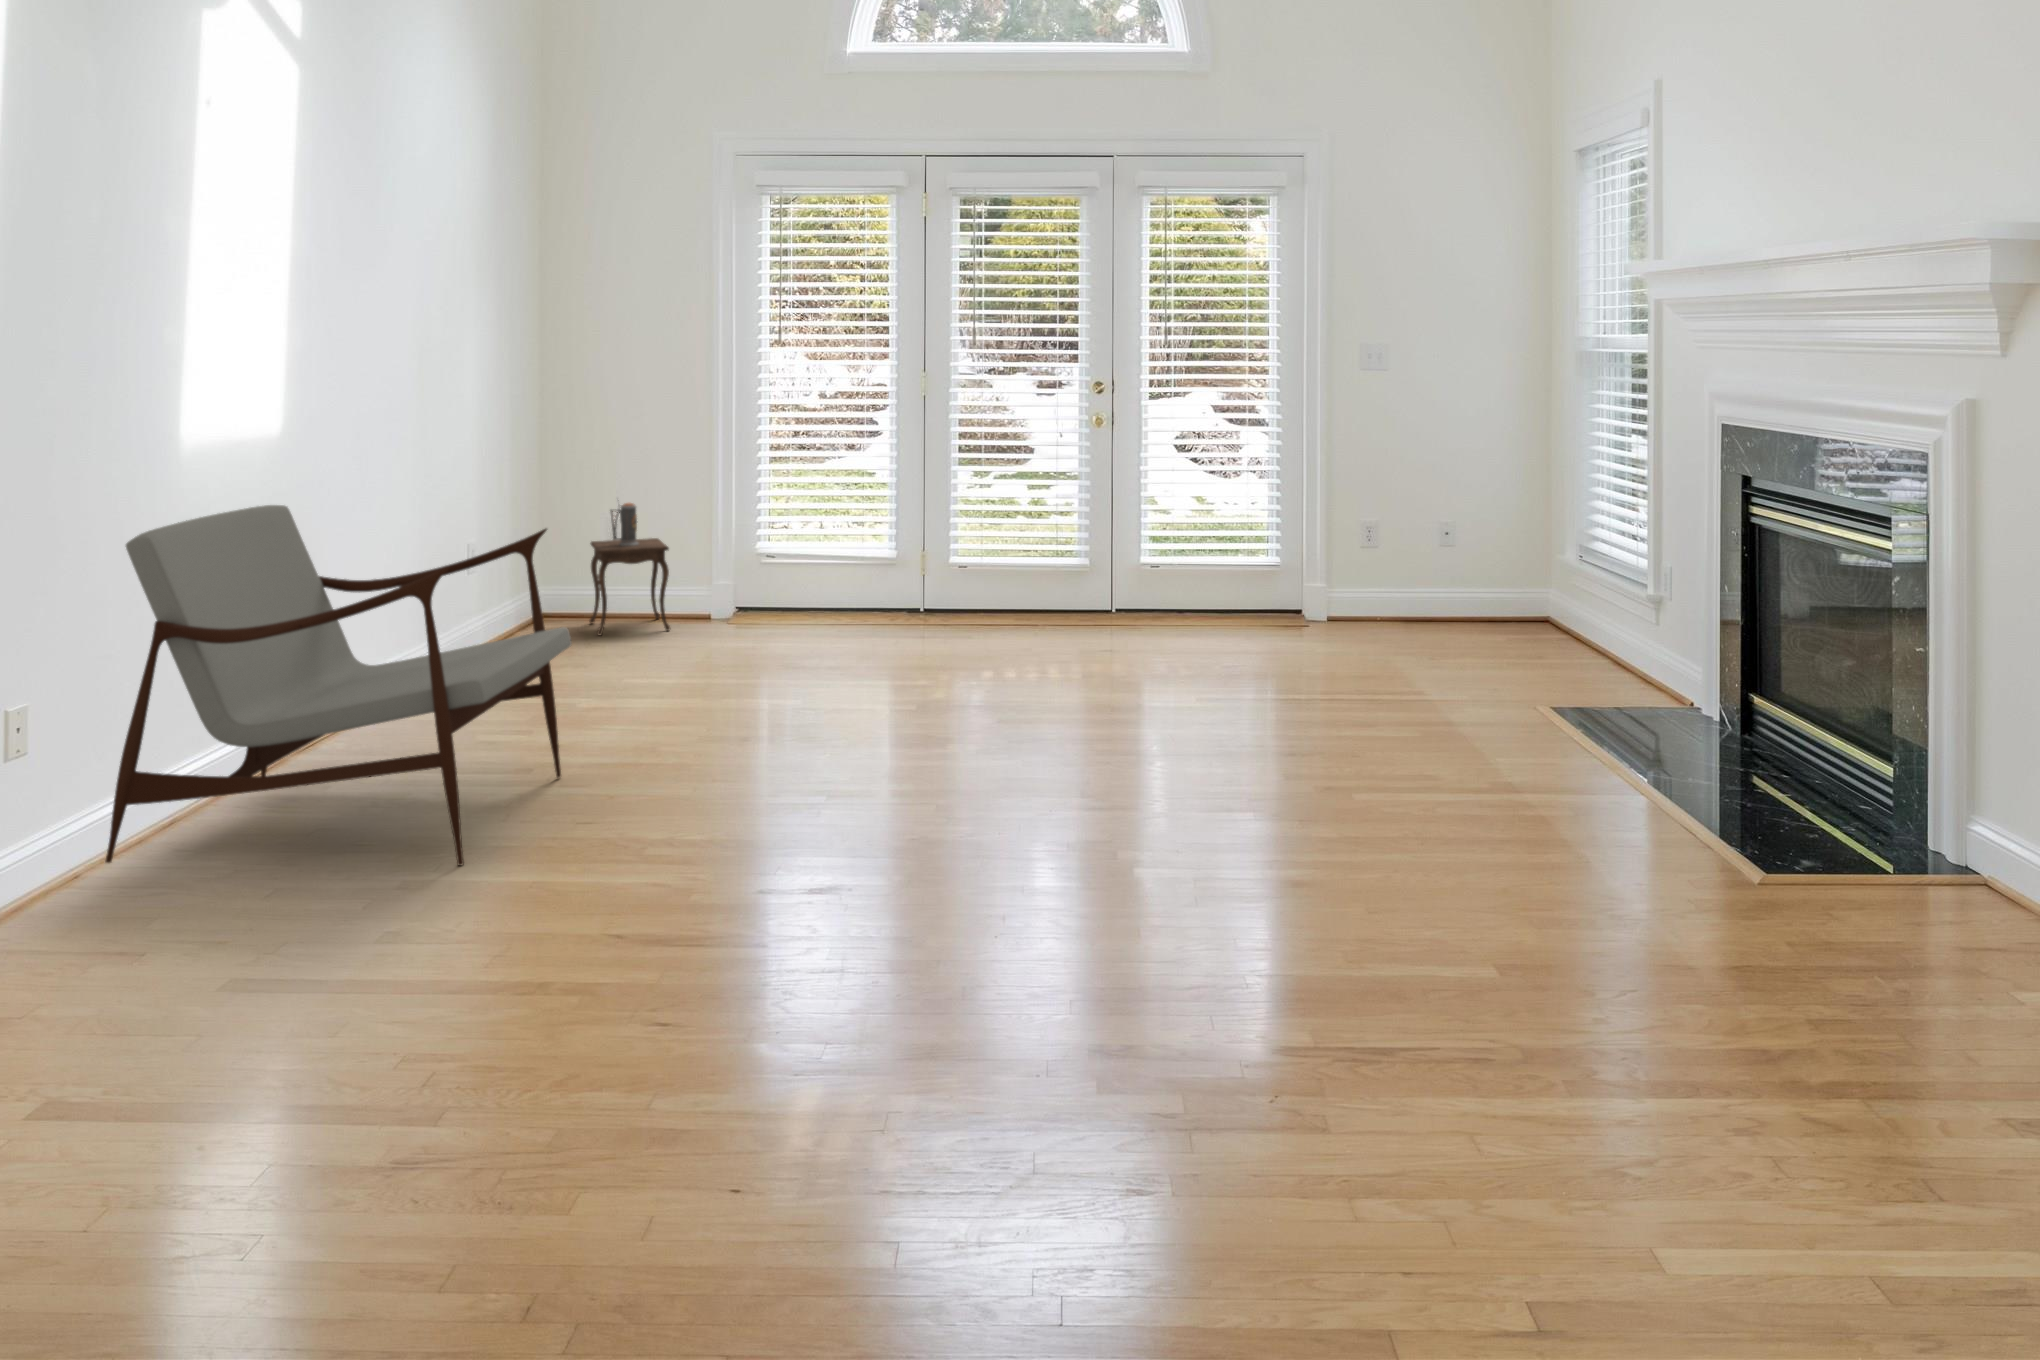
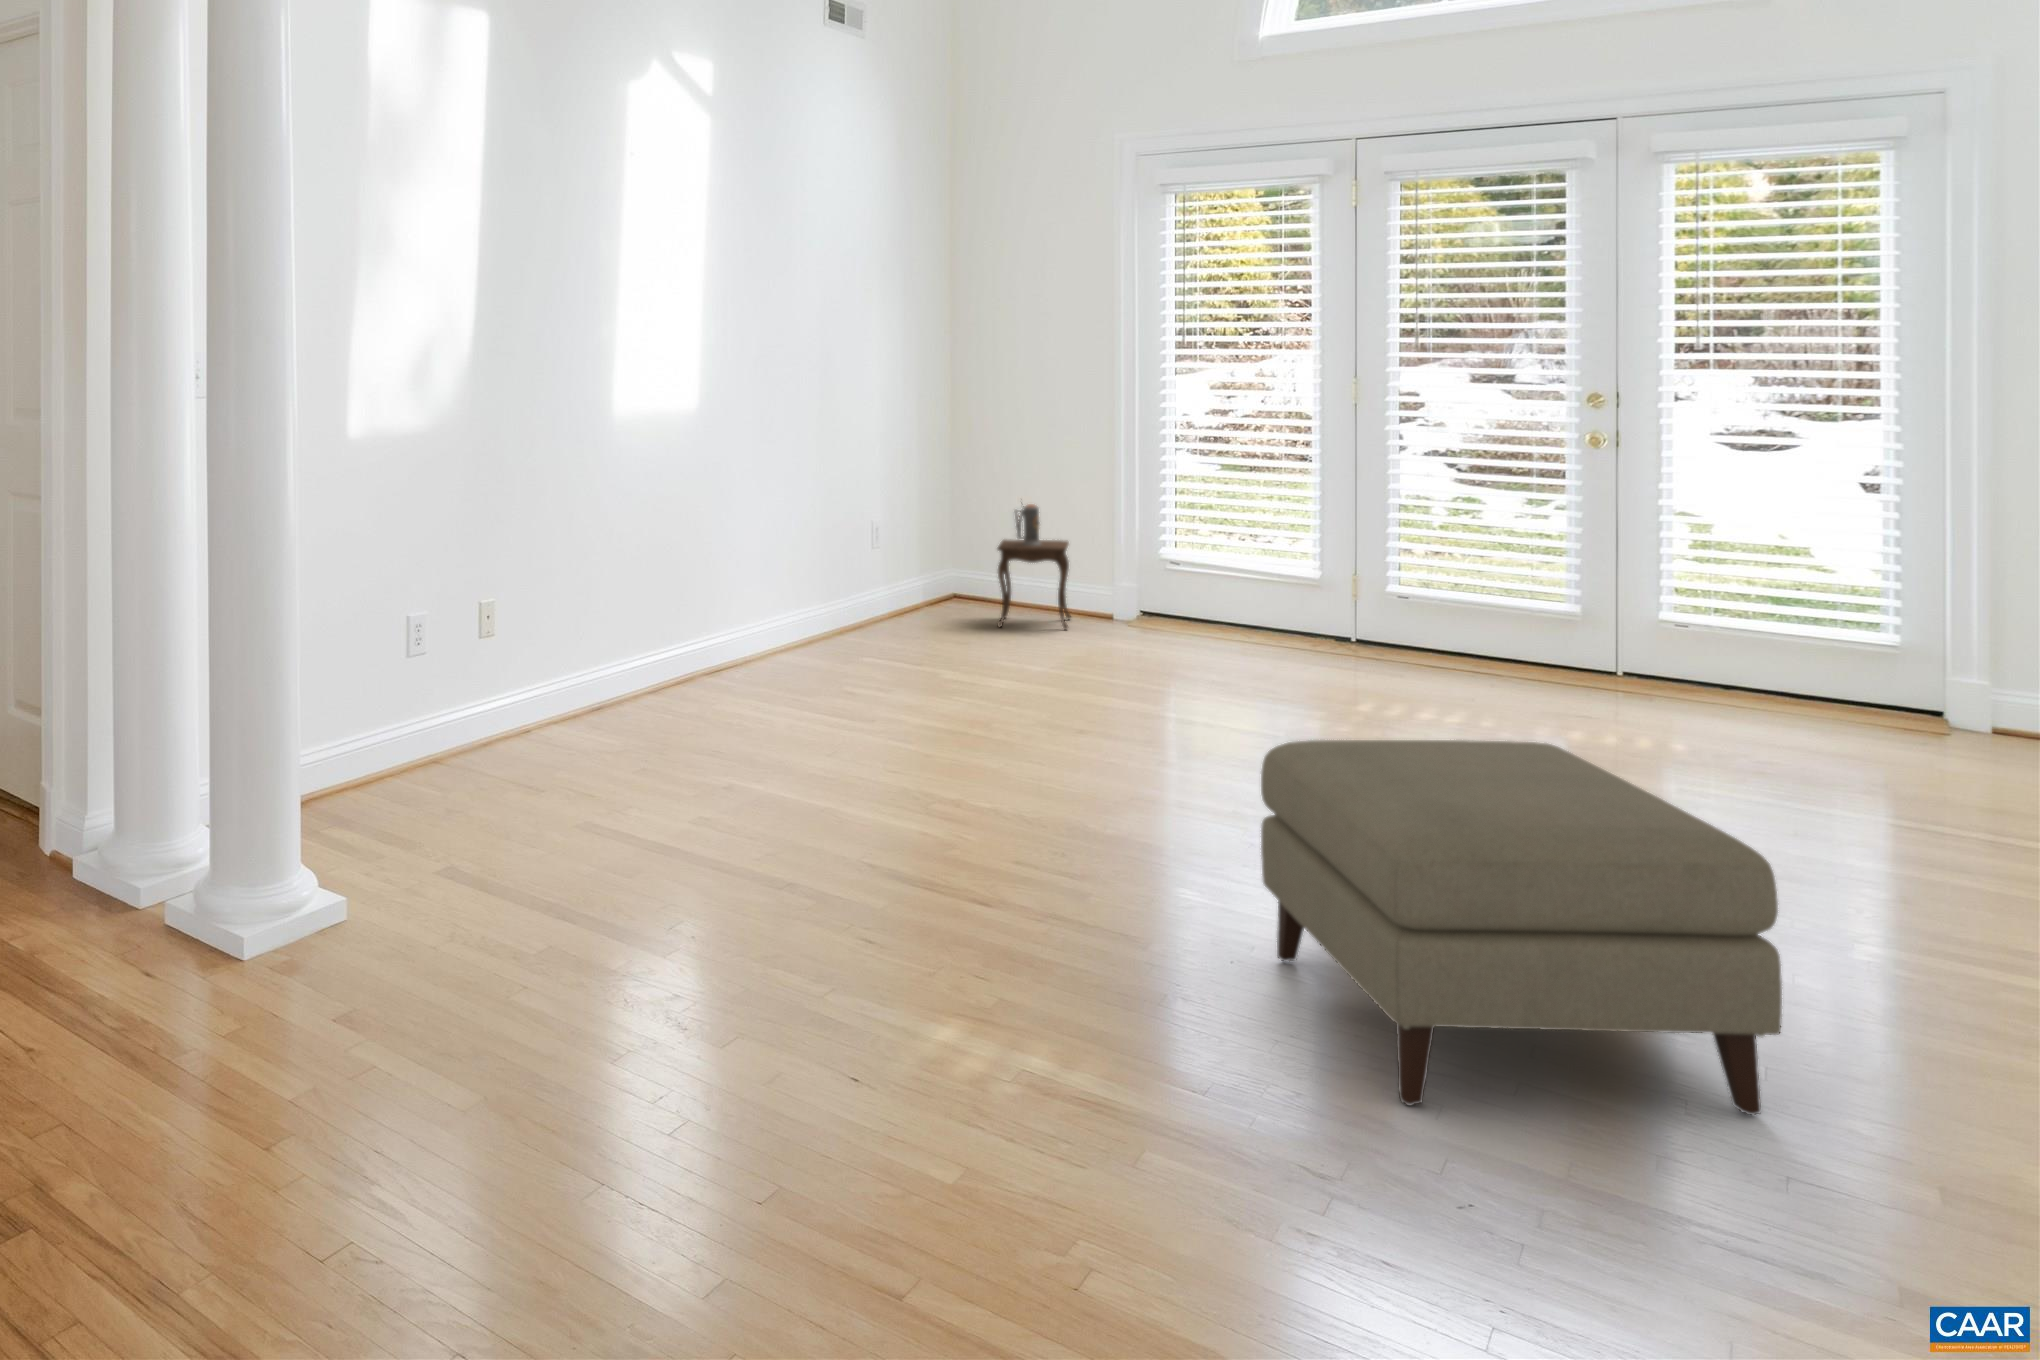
armchair: present [105,505,572,866] -> none [514,483,851,760]
ottoman: none [1343,728,1964,1196] -> present [1261,740,1782,1115]

